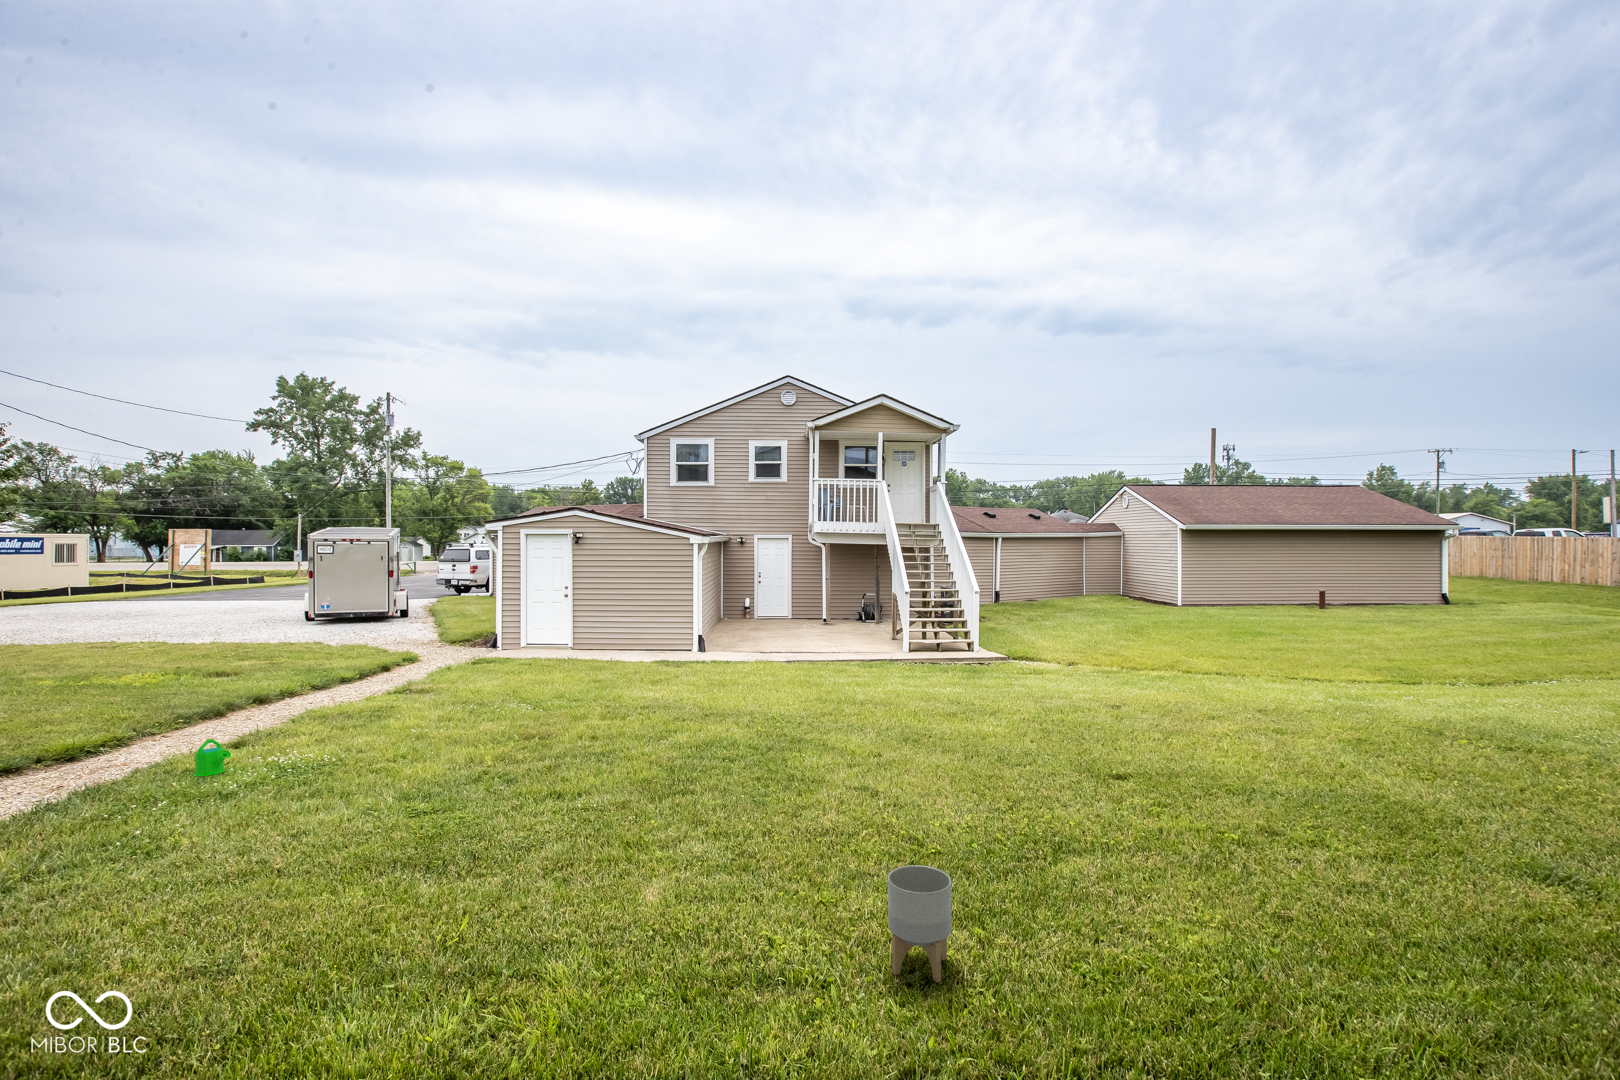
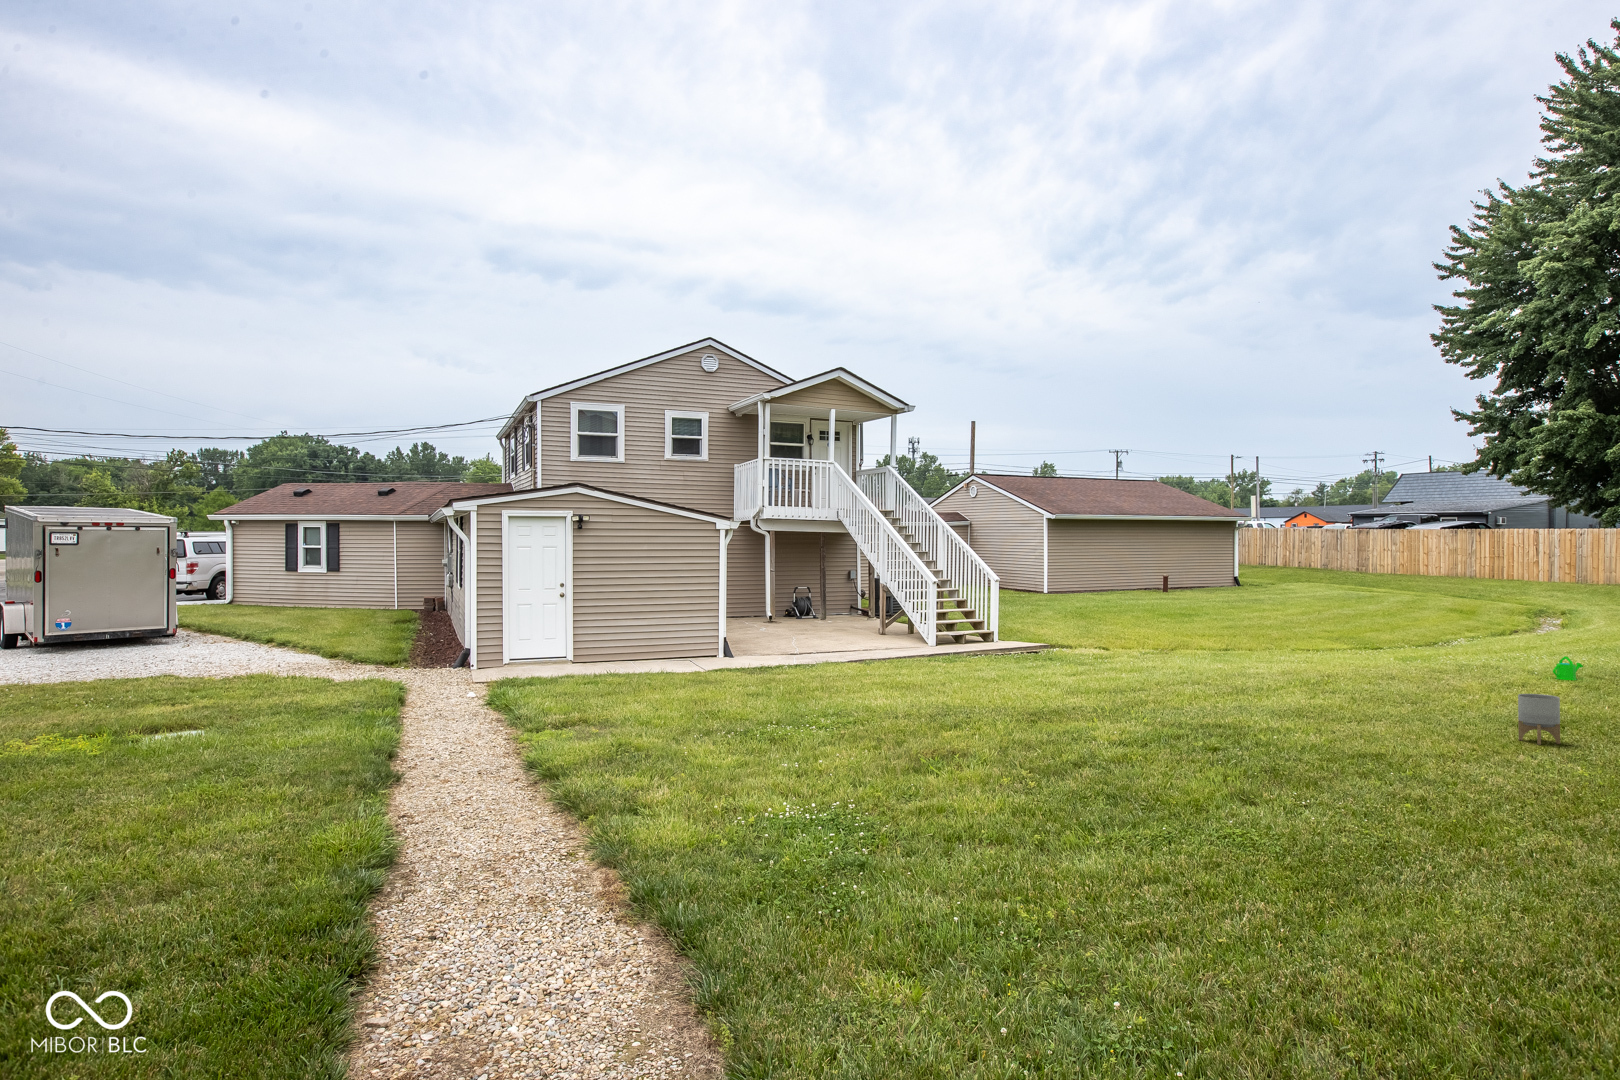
watering can: present [193,739,231,776] -> present [1553,656,1583,680]

